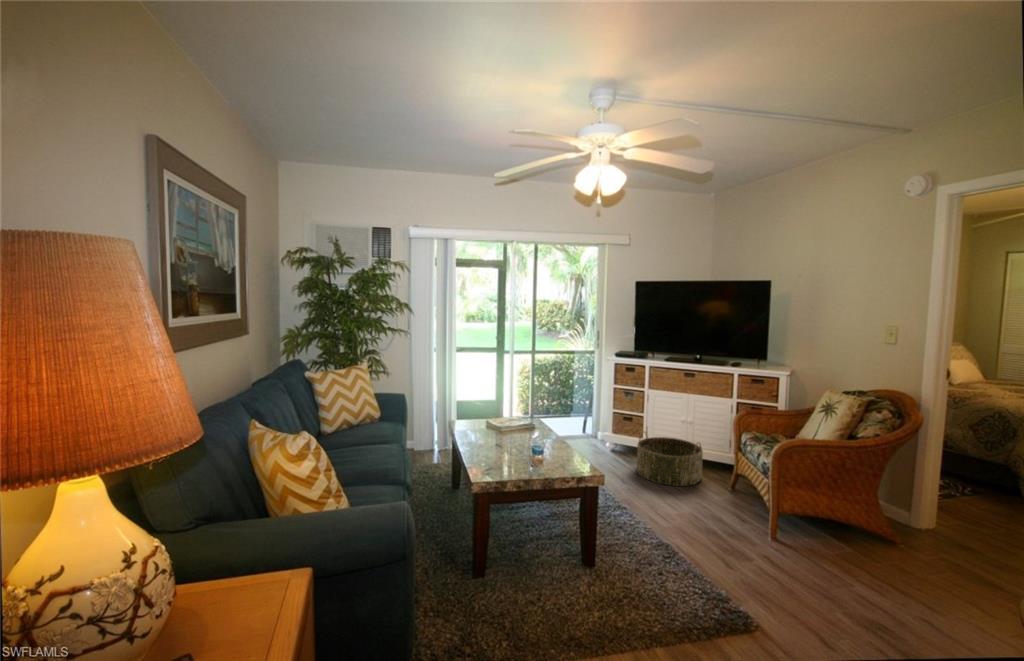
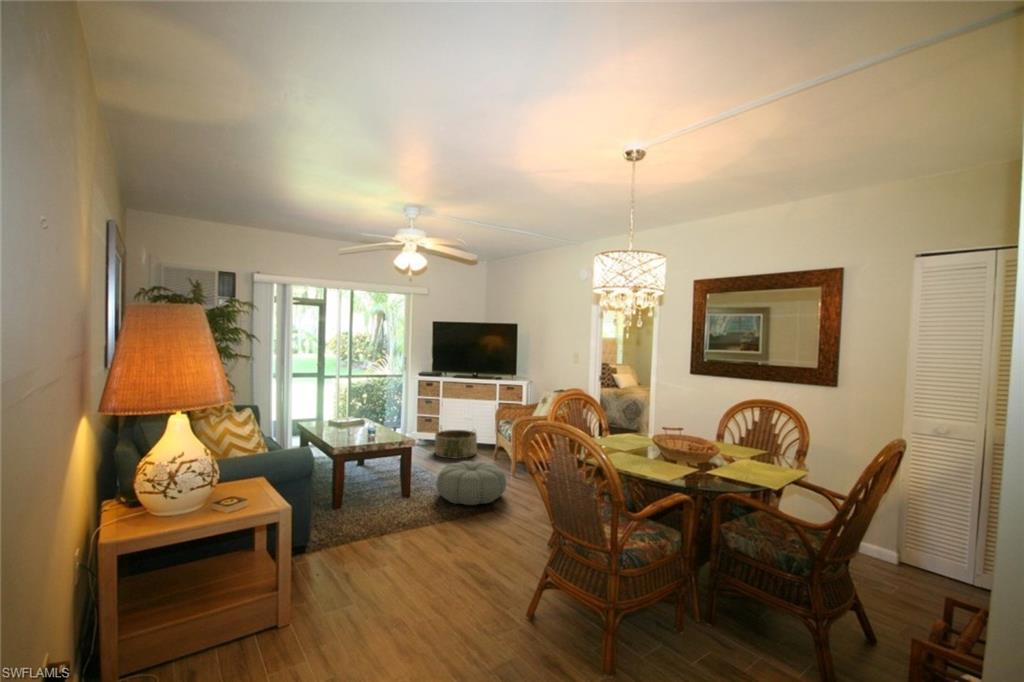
pouf: none [637,513,772,612] -> present [436,461,506,505]

